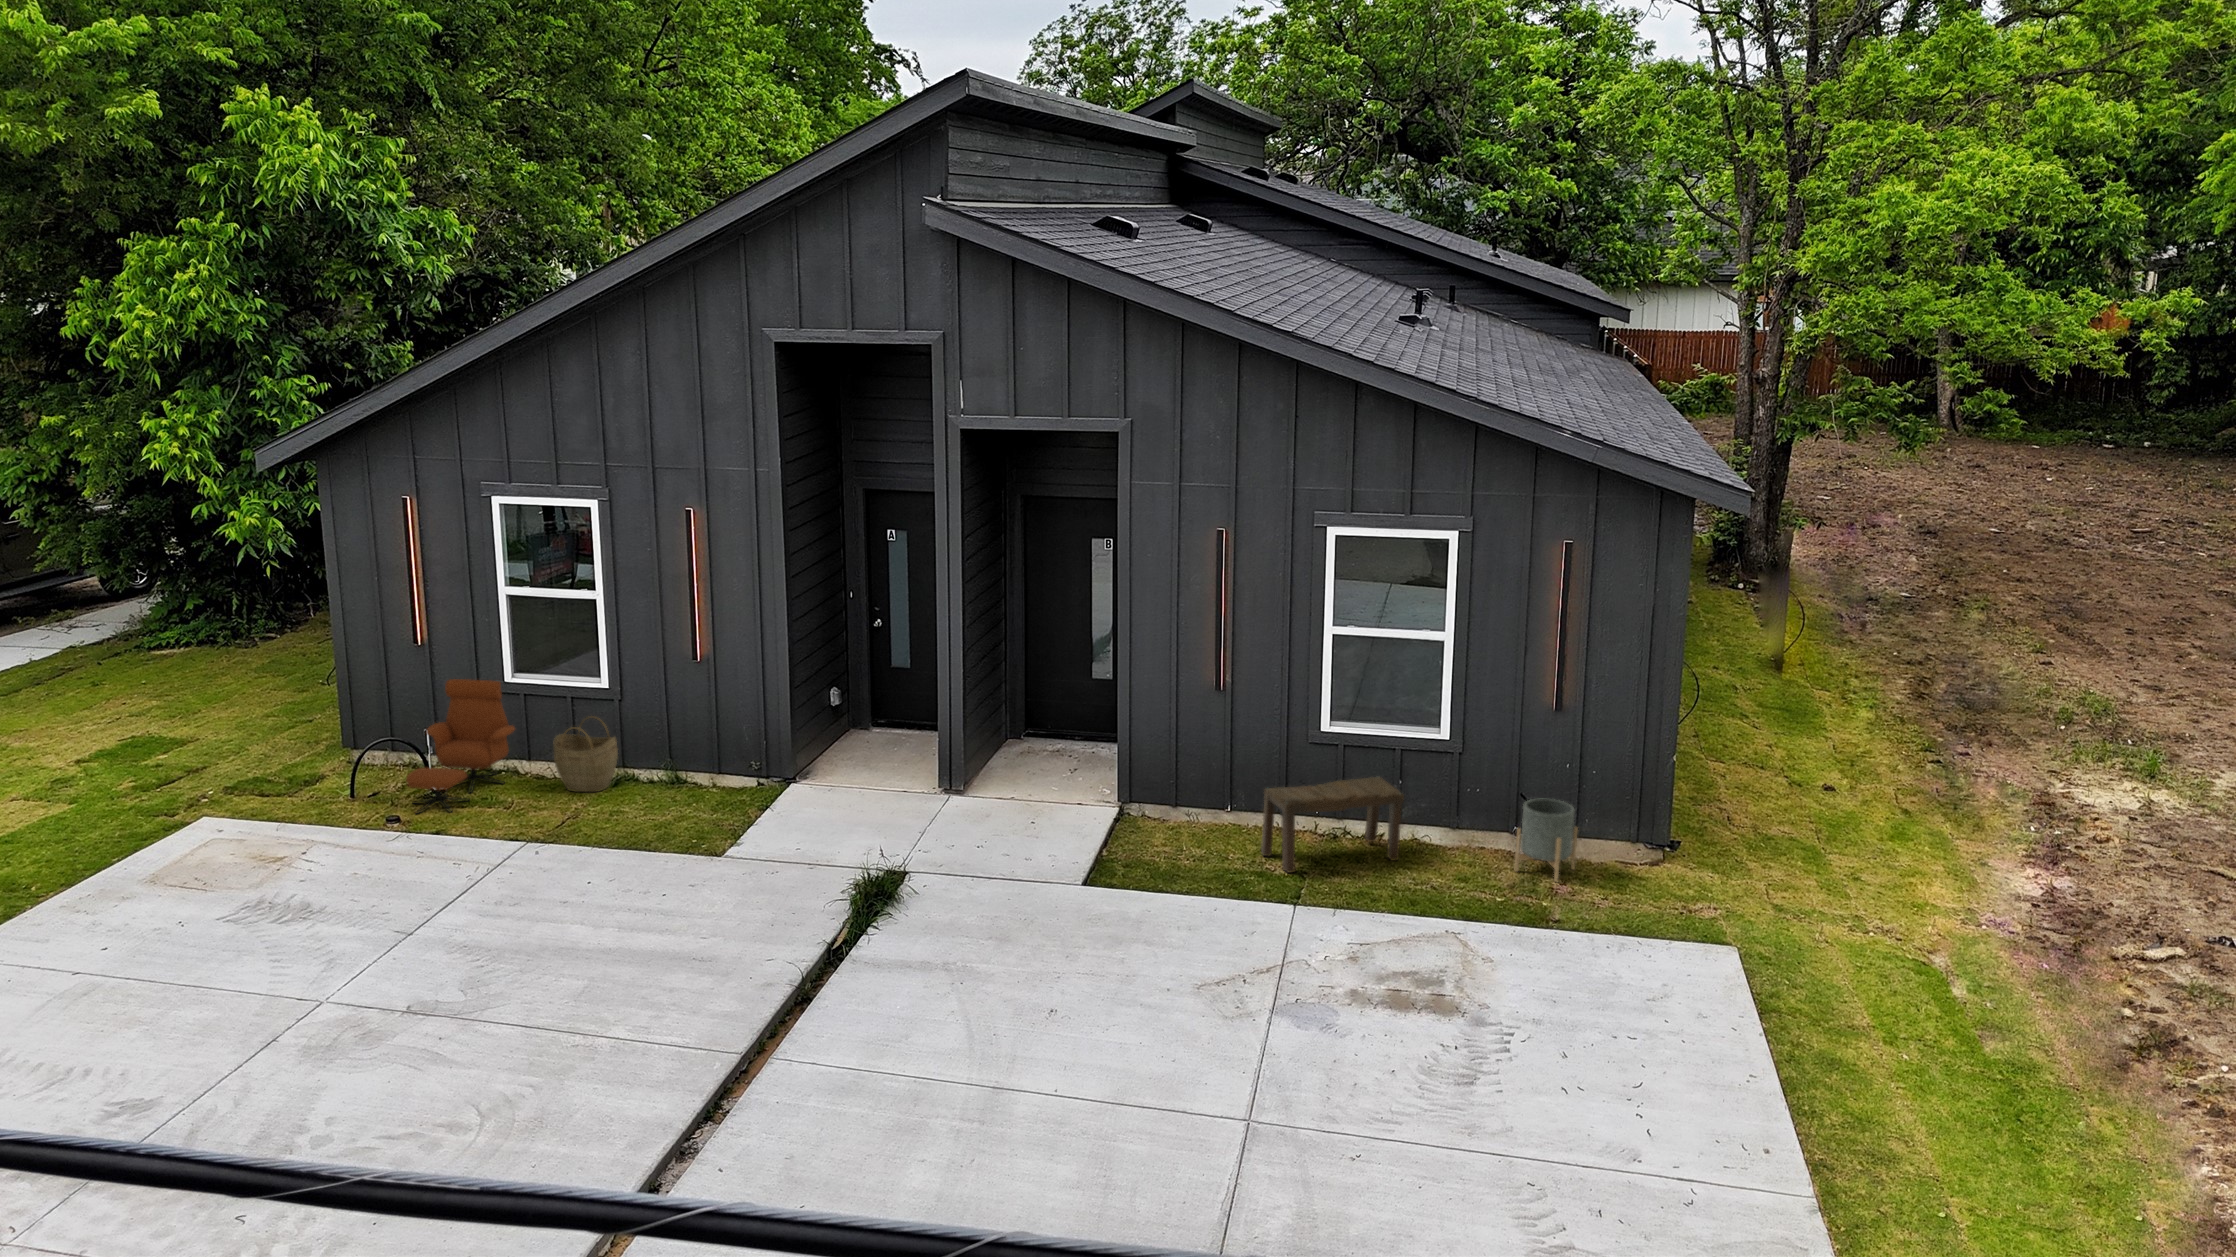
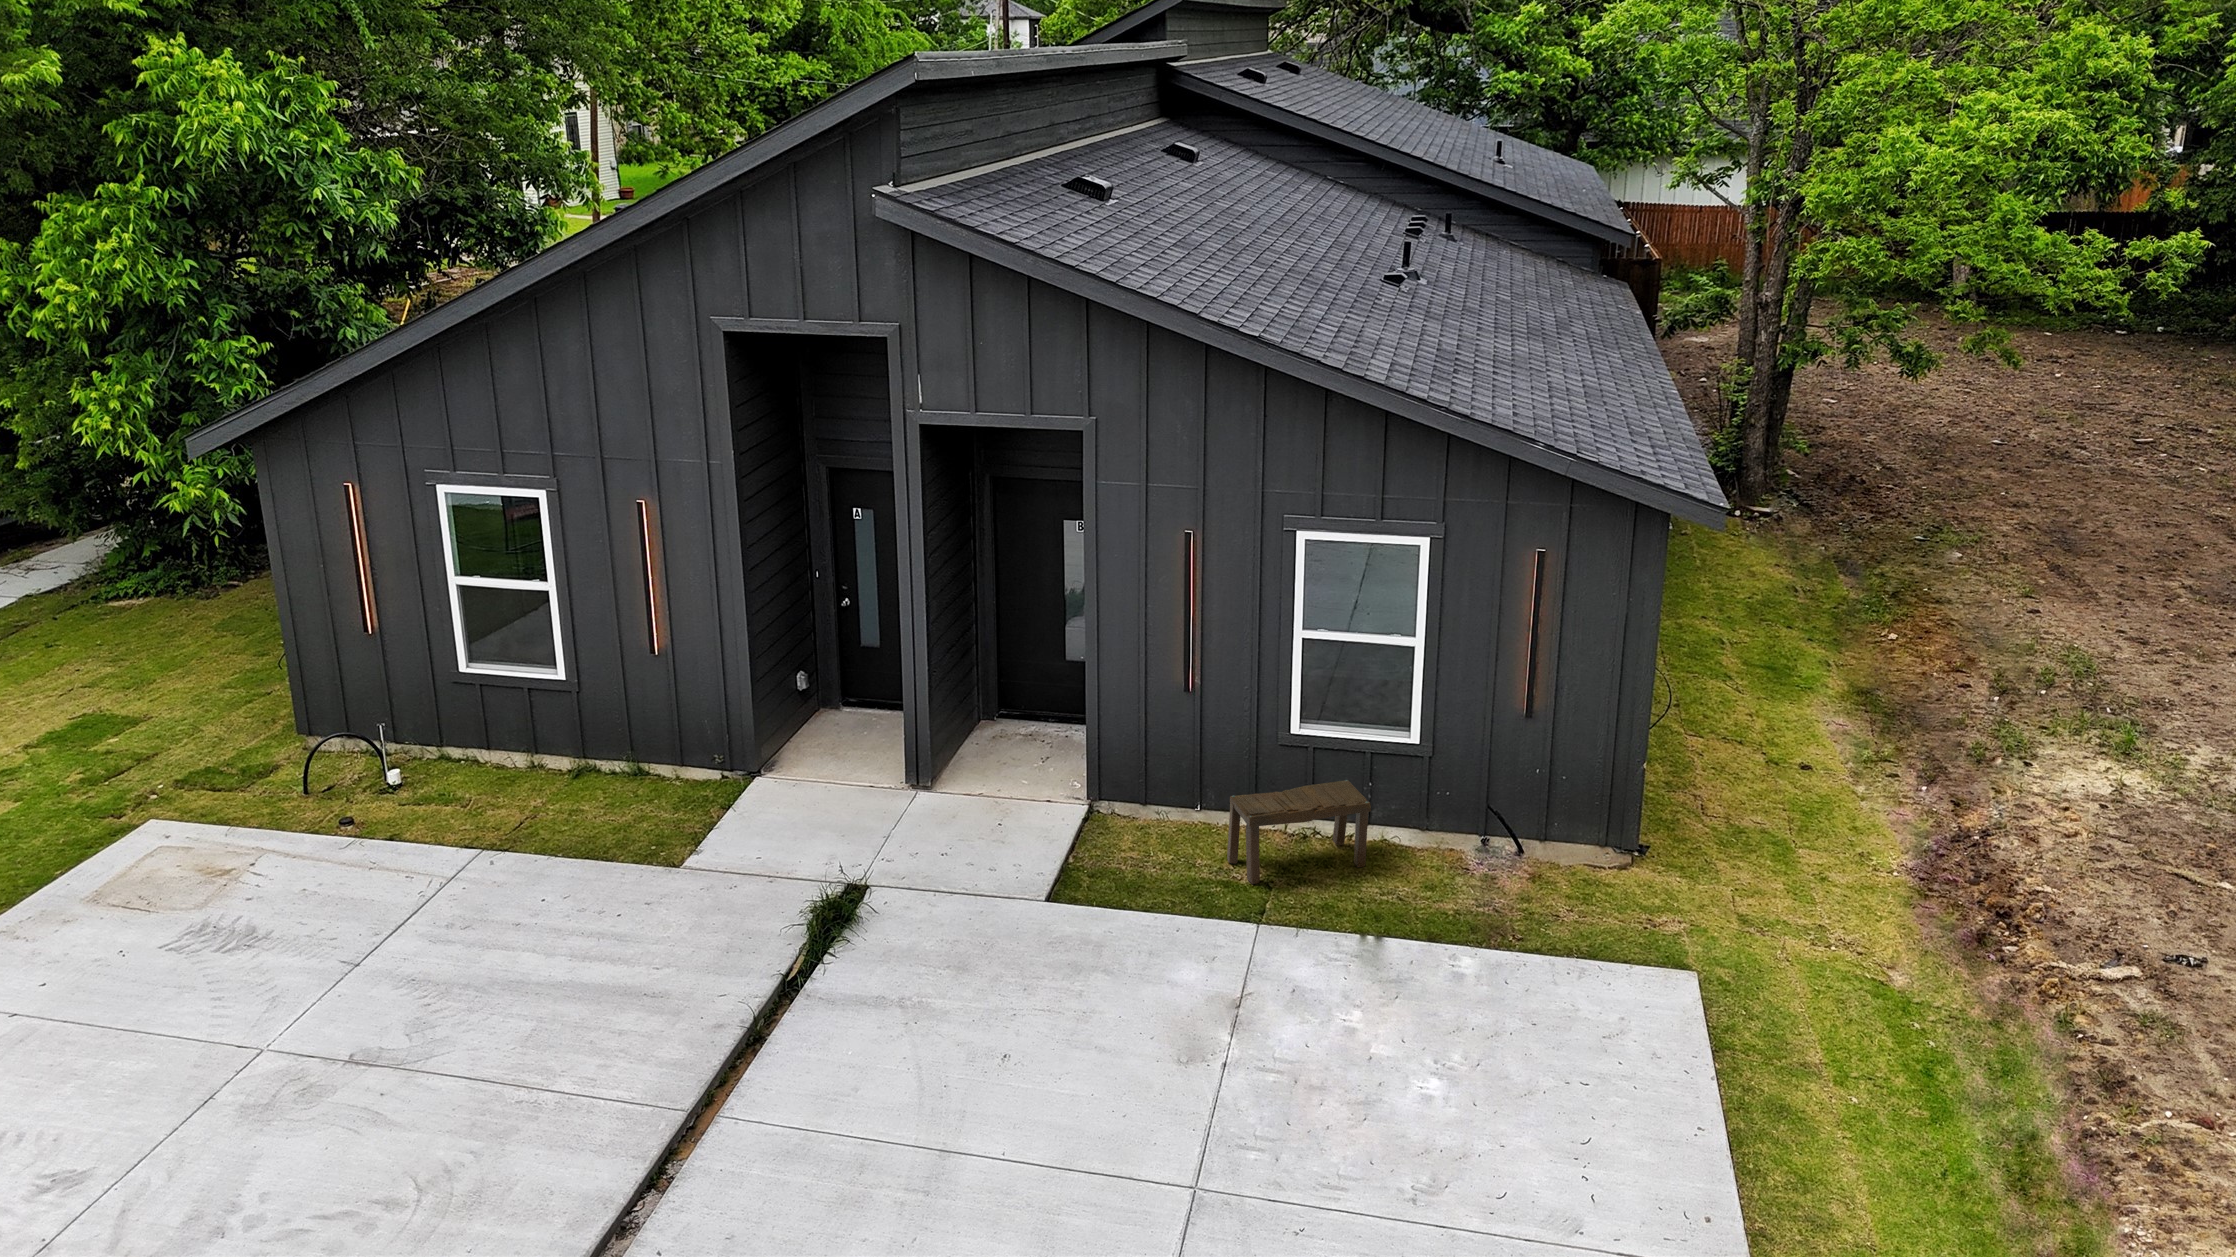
lounge chair: present [406,679,515,814] -> none [357,674,471,820]
woven basket: present [554,717,618,792] -> none [510,712,577,790]
planter: present [1514,798,1578,882] -> none [1481,805,1545,893]

